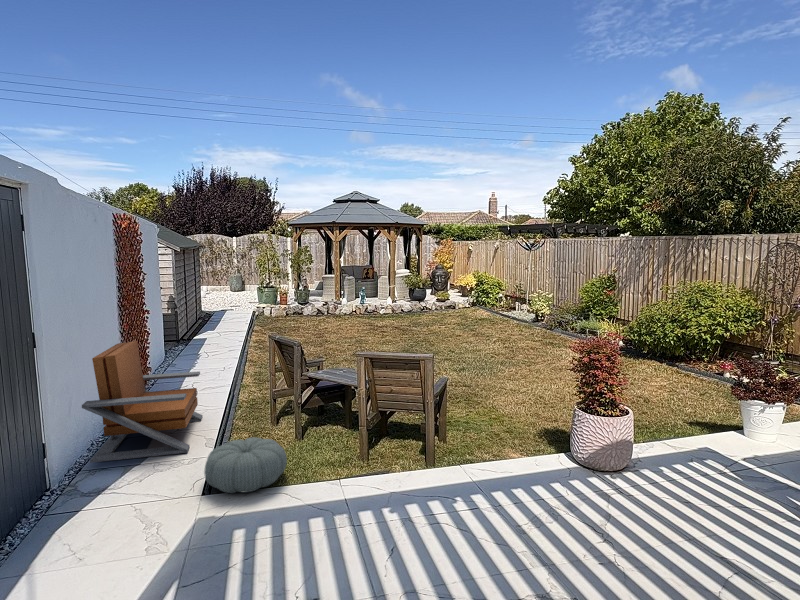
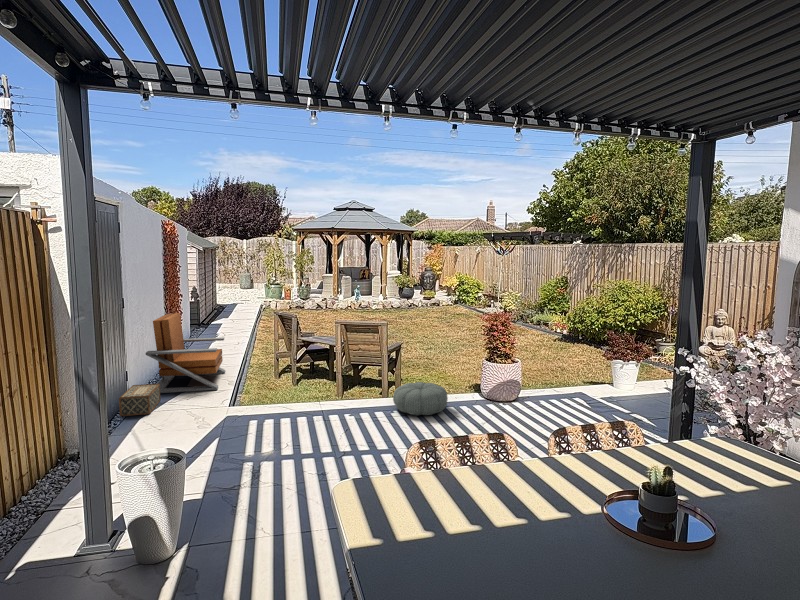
pouf: present [204,437,287,493] -> present [393,382,448,415]
woven basket: none [29,453,102,515] -> present [119,384,160,416]

